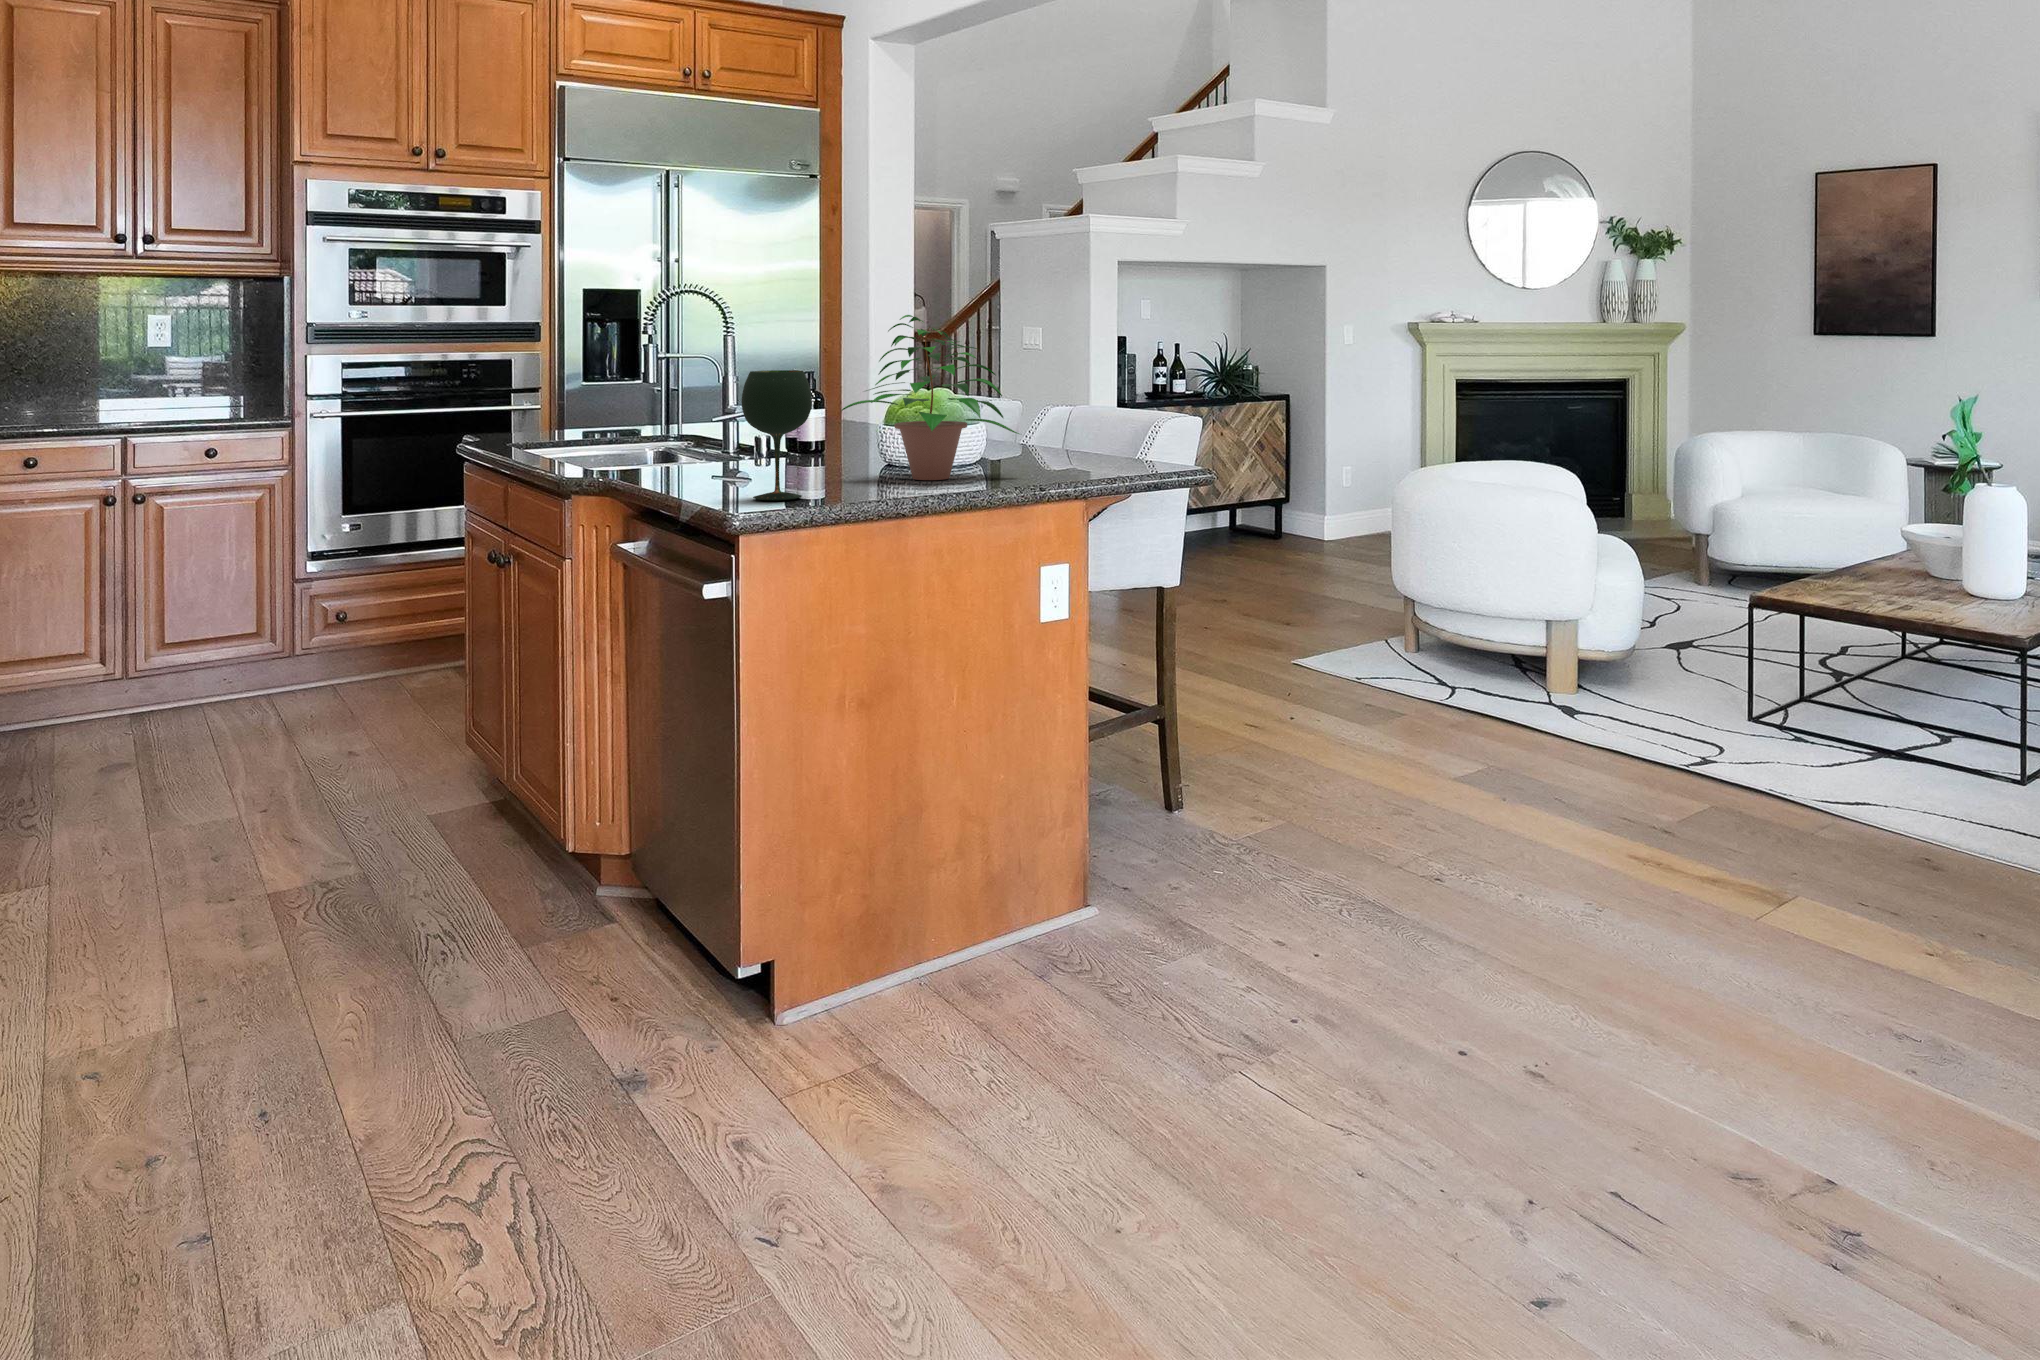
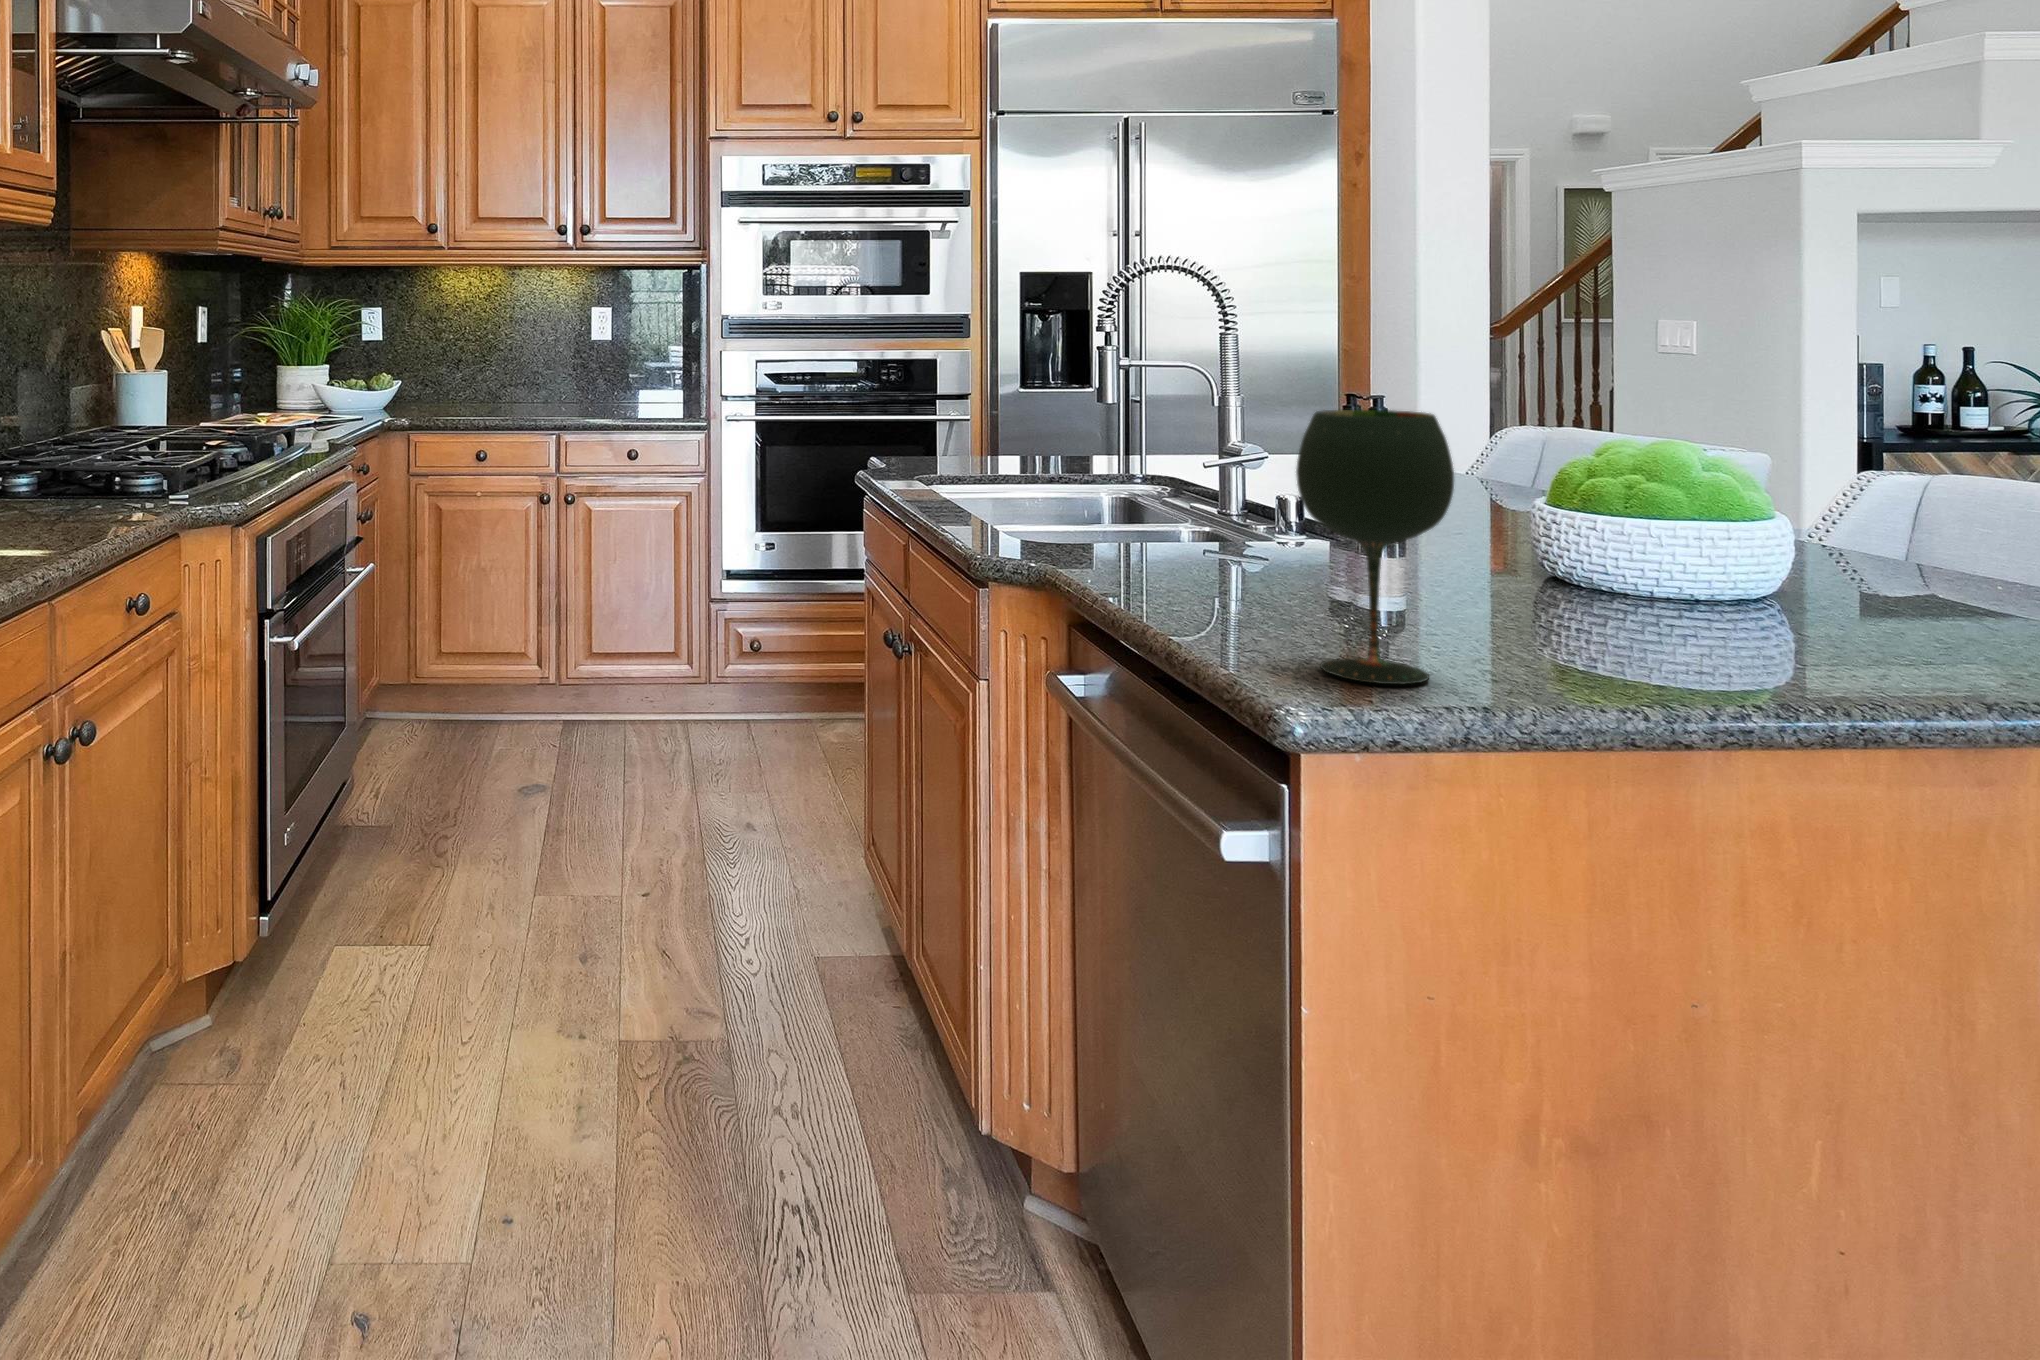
potted plant: present [842,315,1019,480] -> none [1483,296,1954,643]

